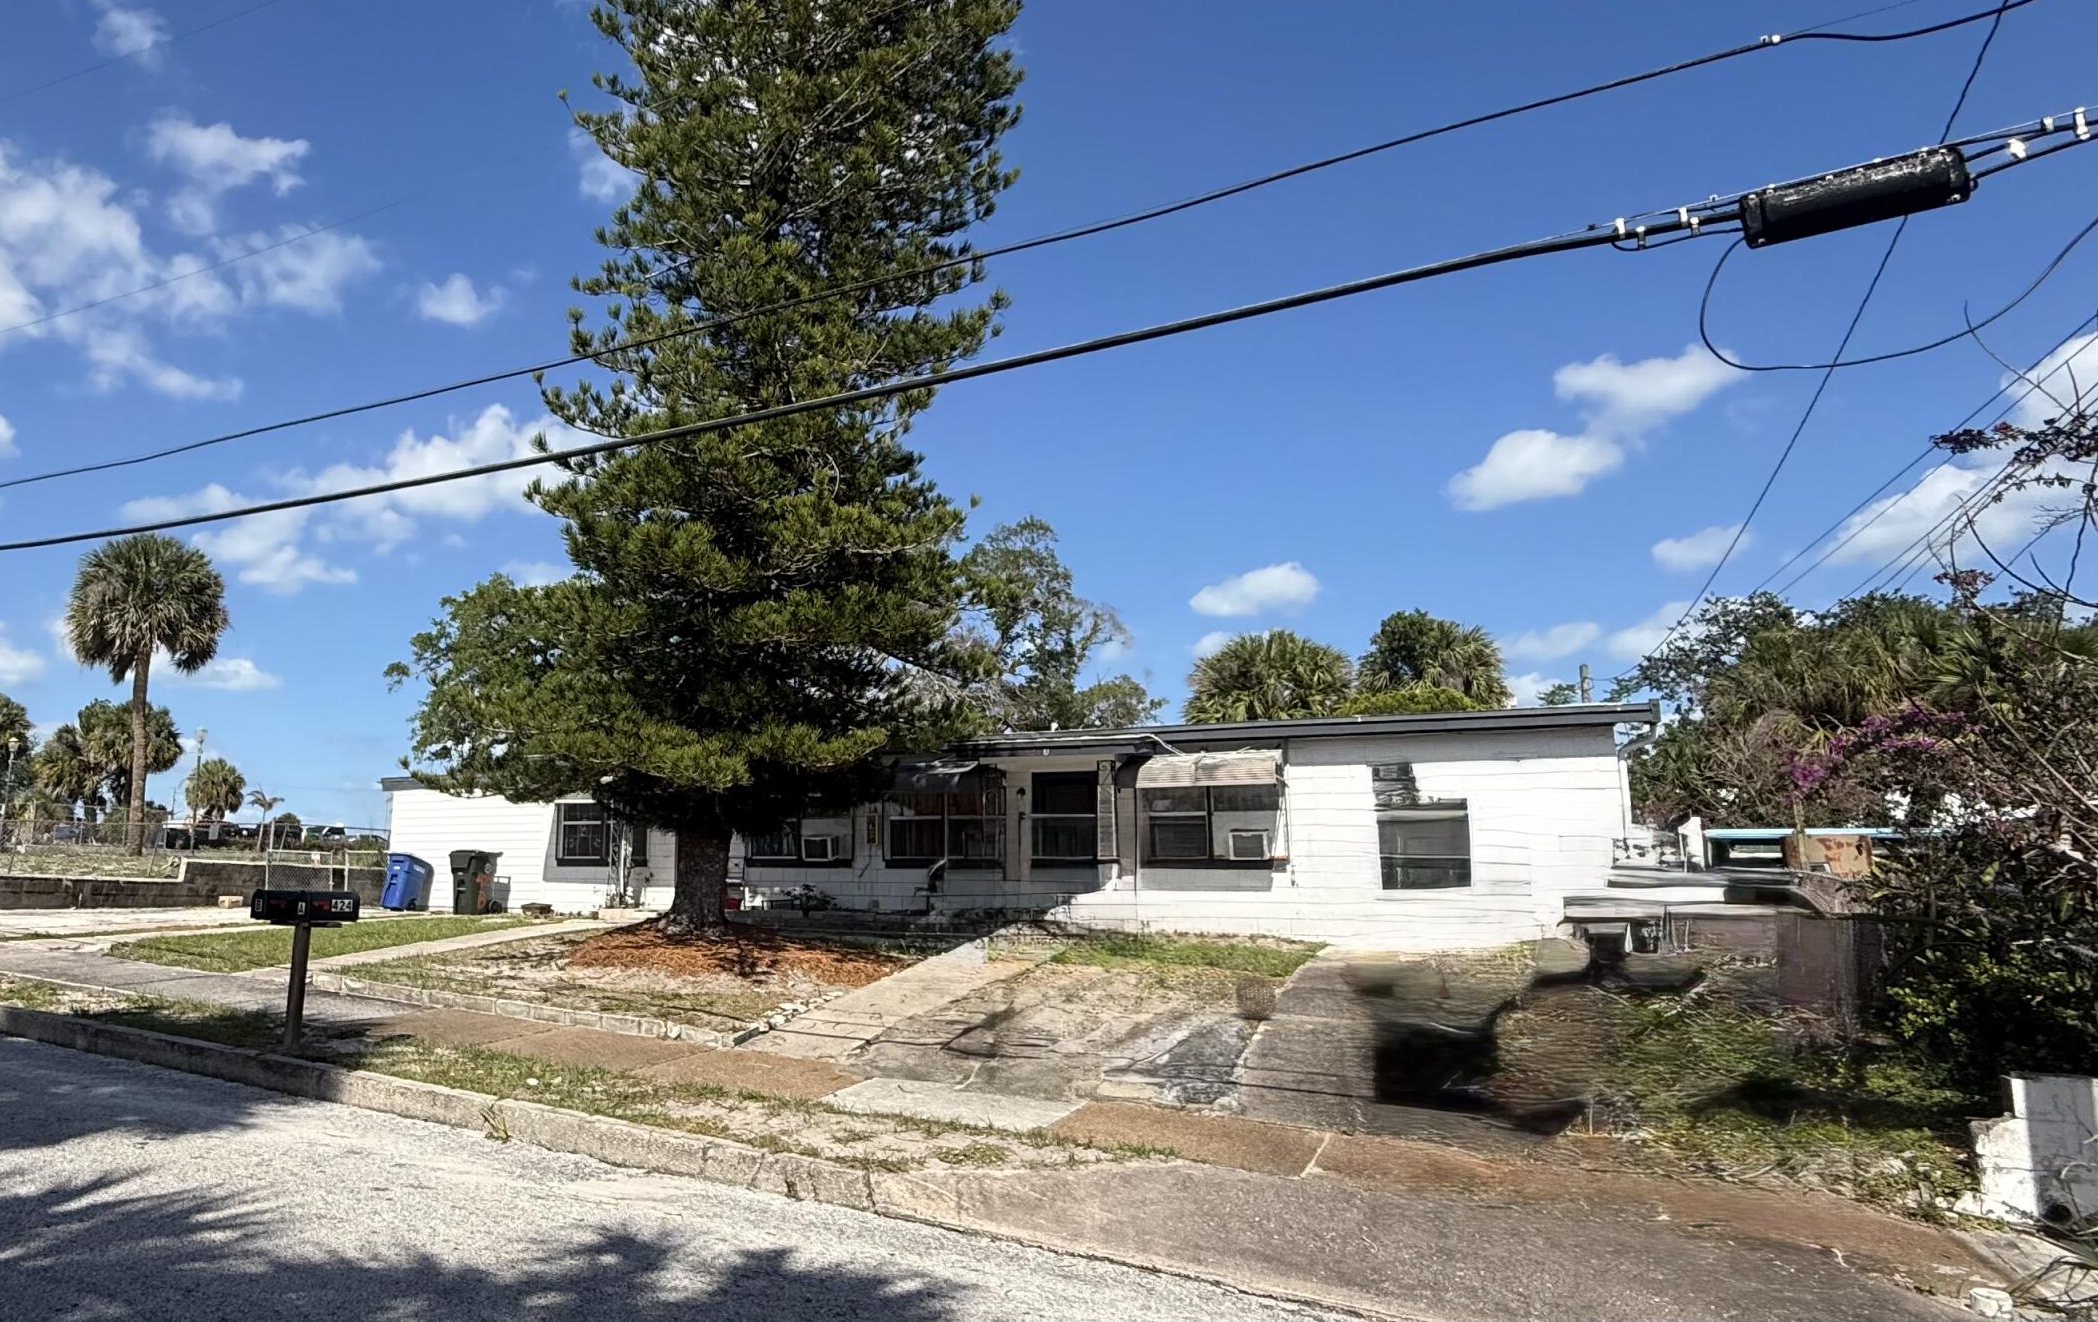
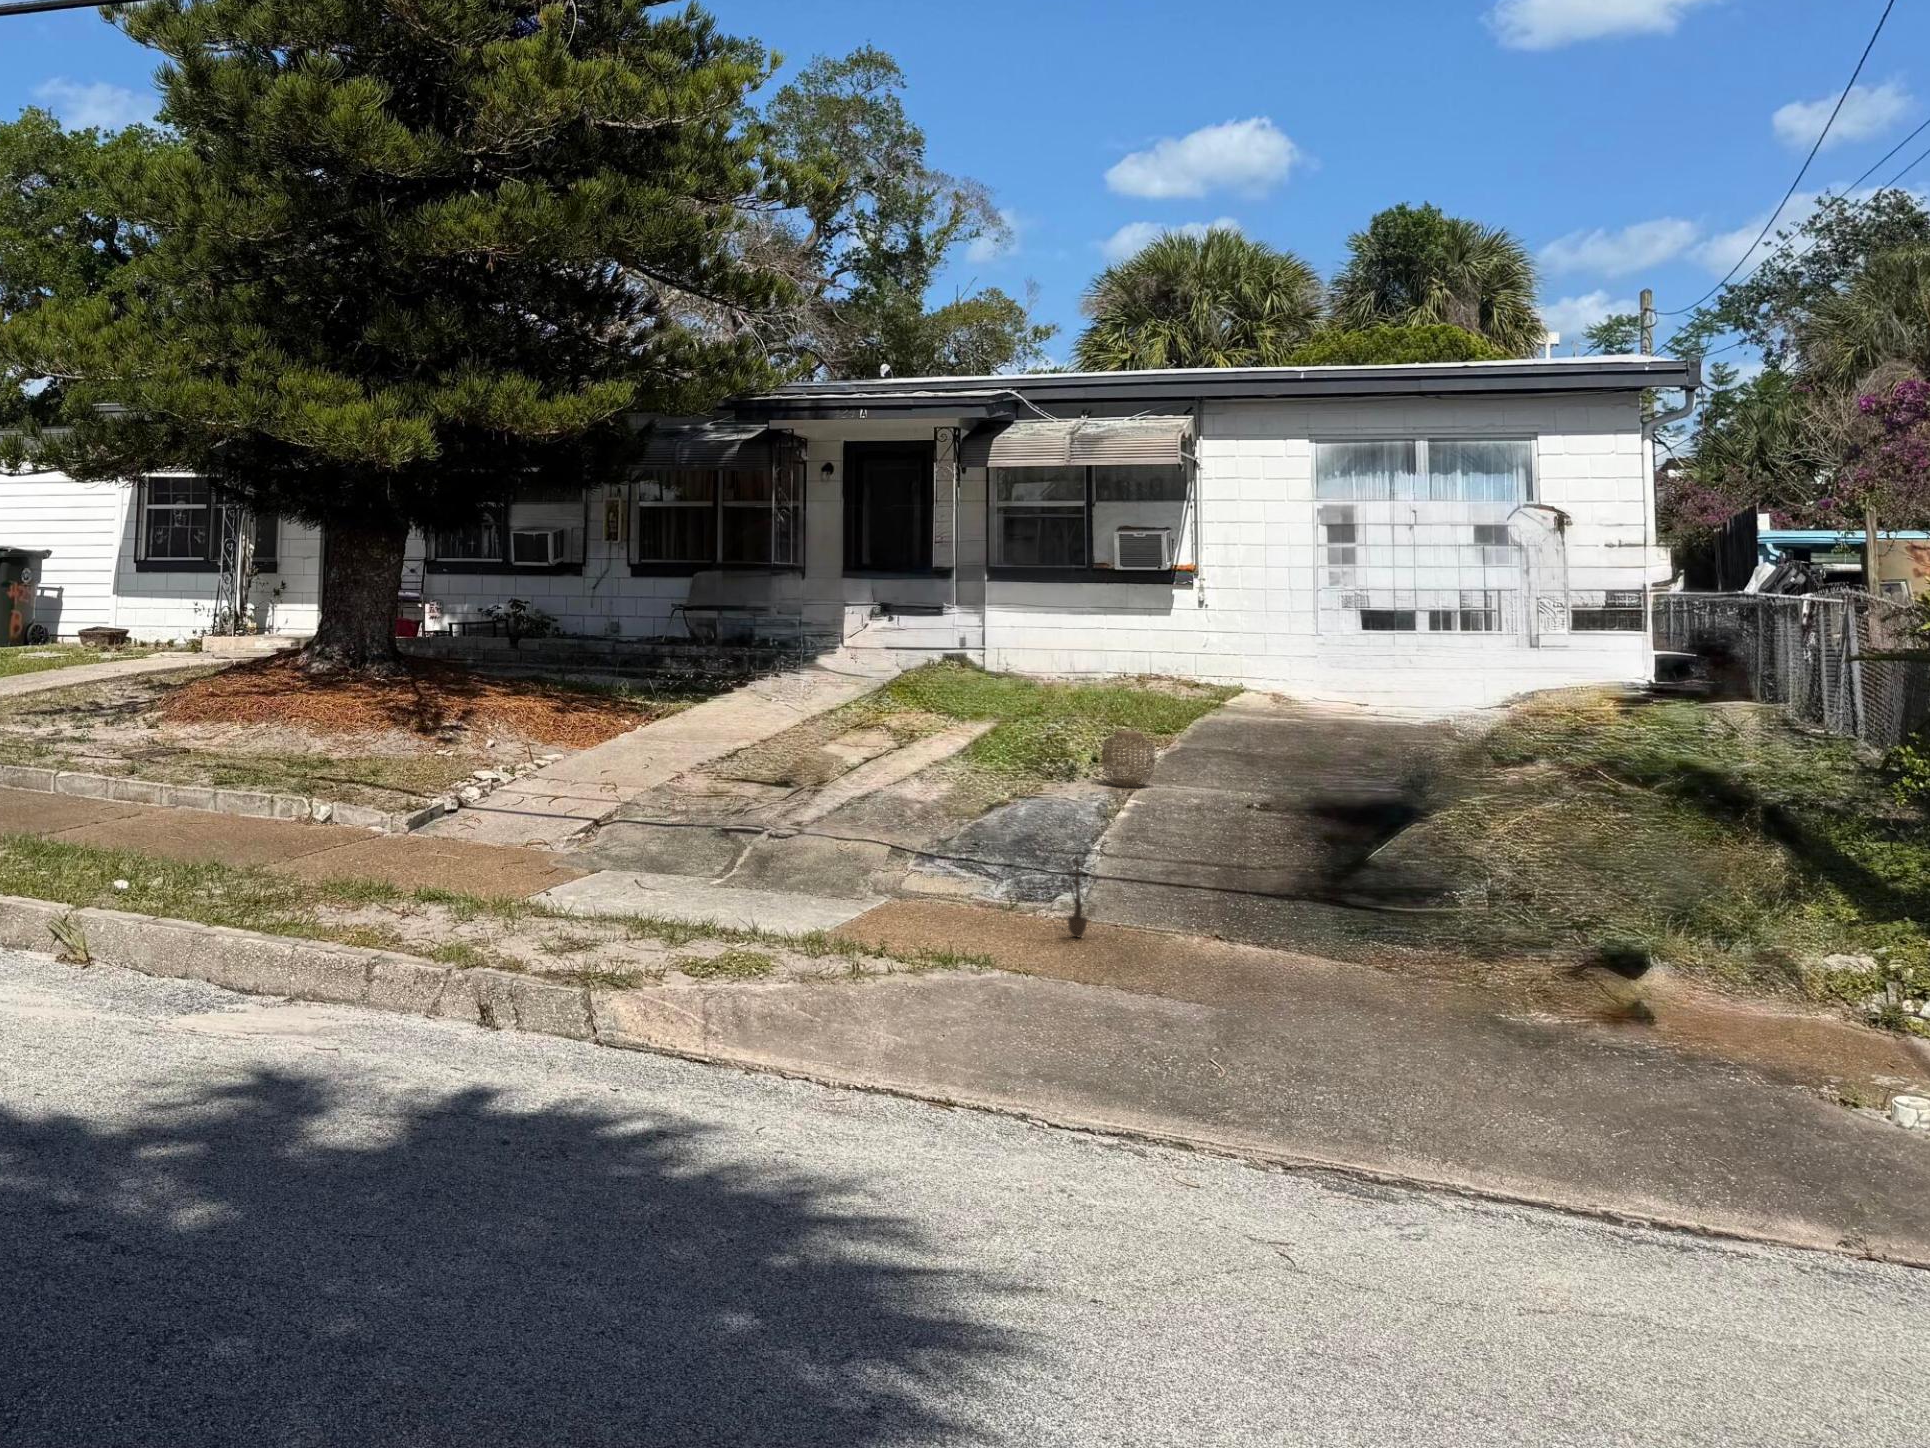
decorative plant: present [1435,960,1453,998] -> present [1056,858,1098,937]

